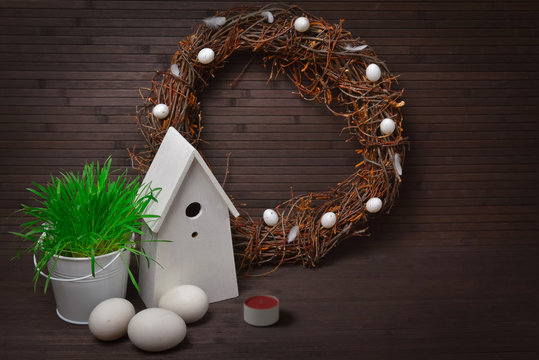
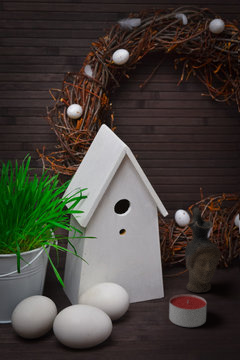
ceramic pitcher: none [267,208,300,292] -> present [185,207,221,292]

